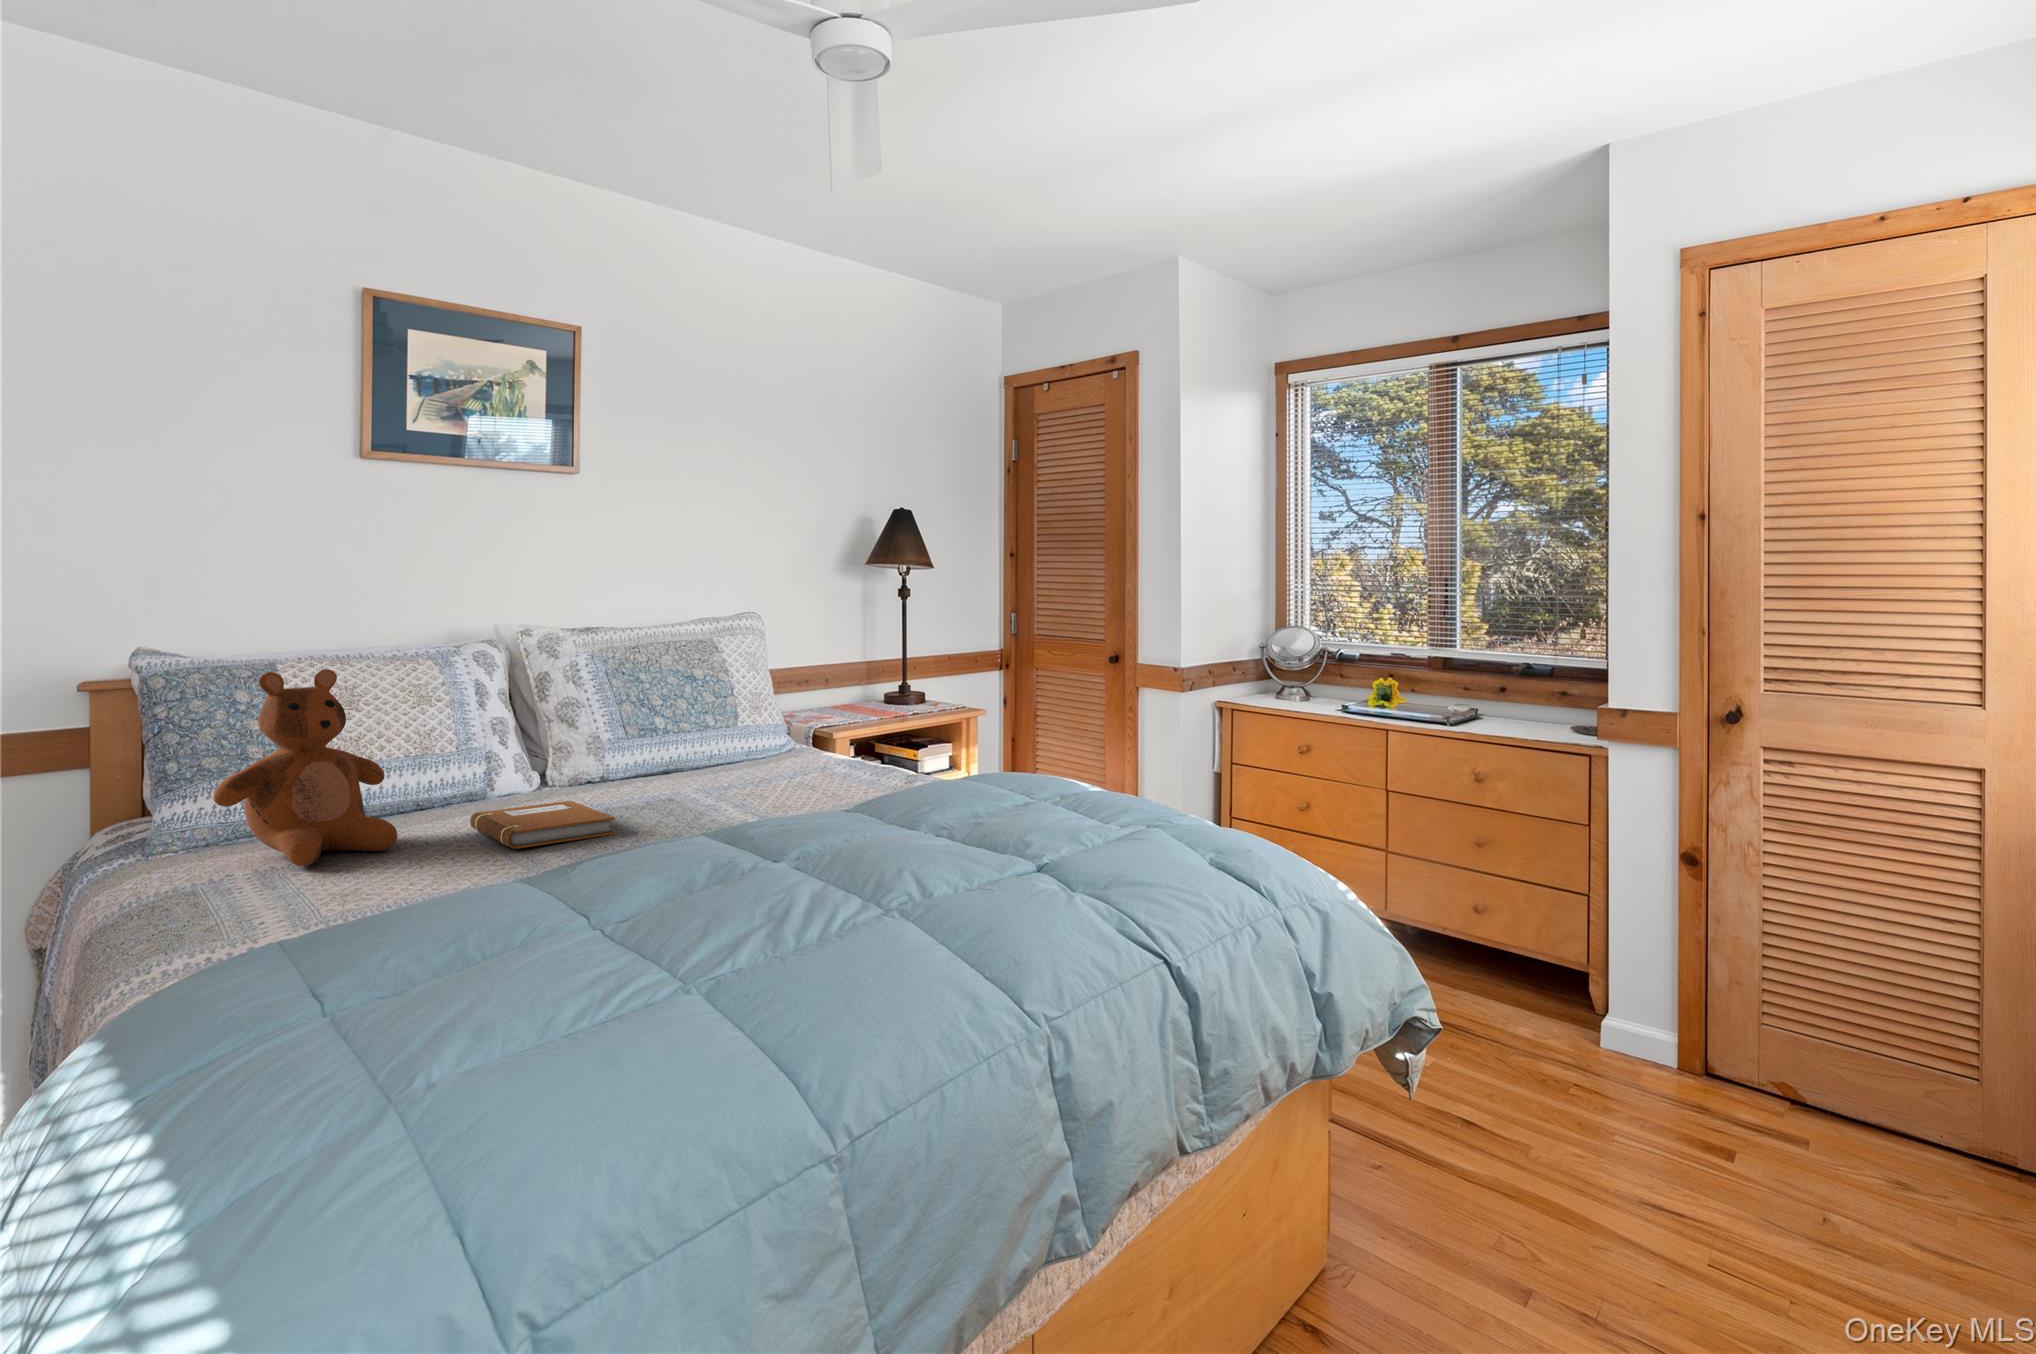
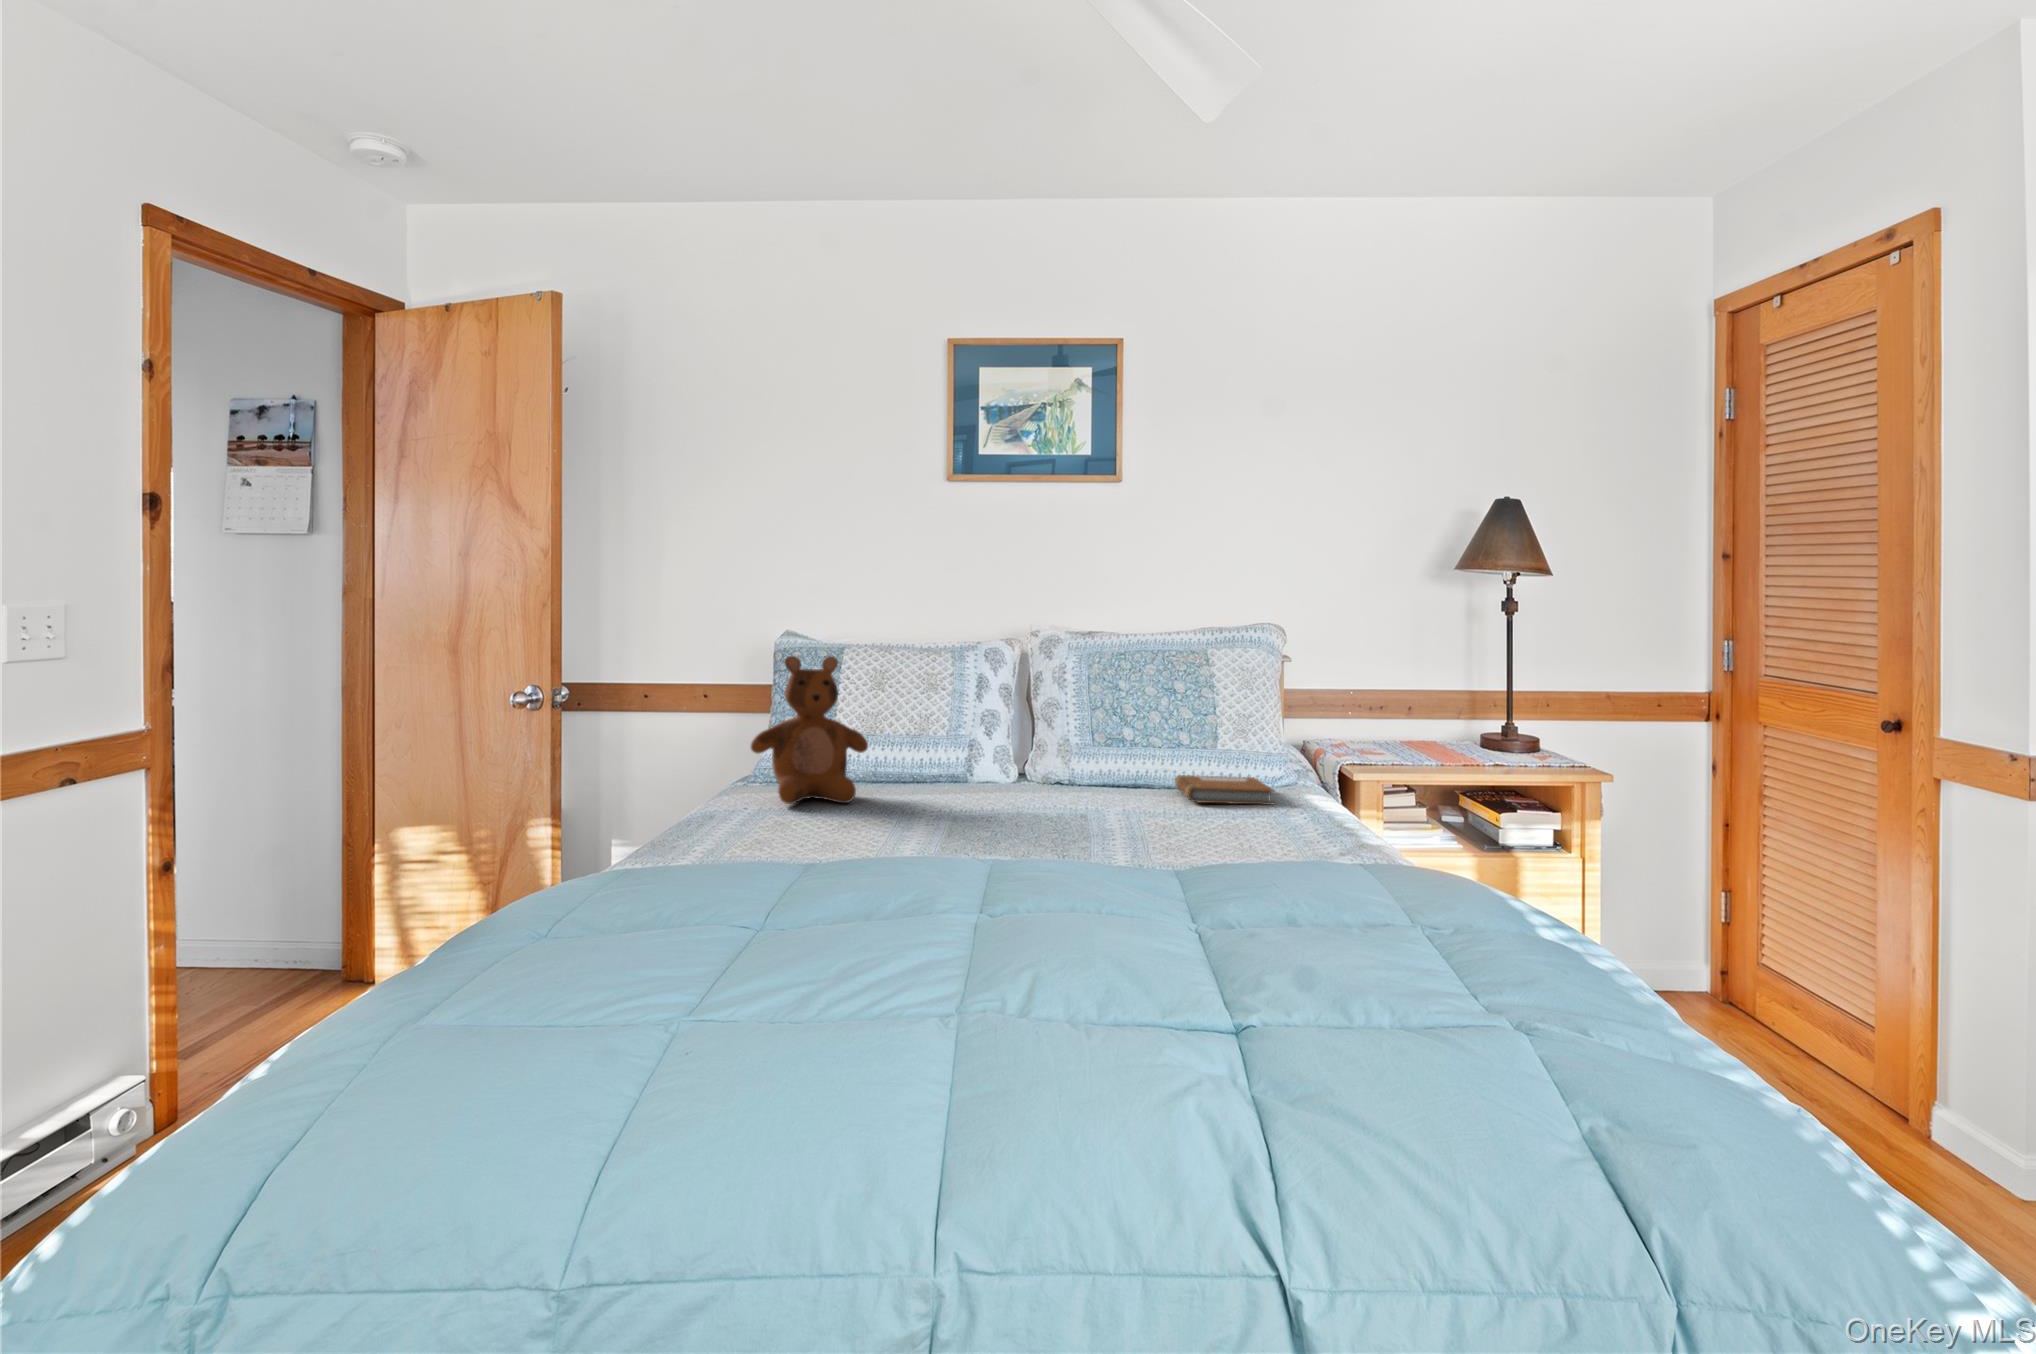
notebook: present [470,801,615,849] -> present [1175,775,1274,805]

